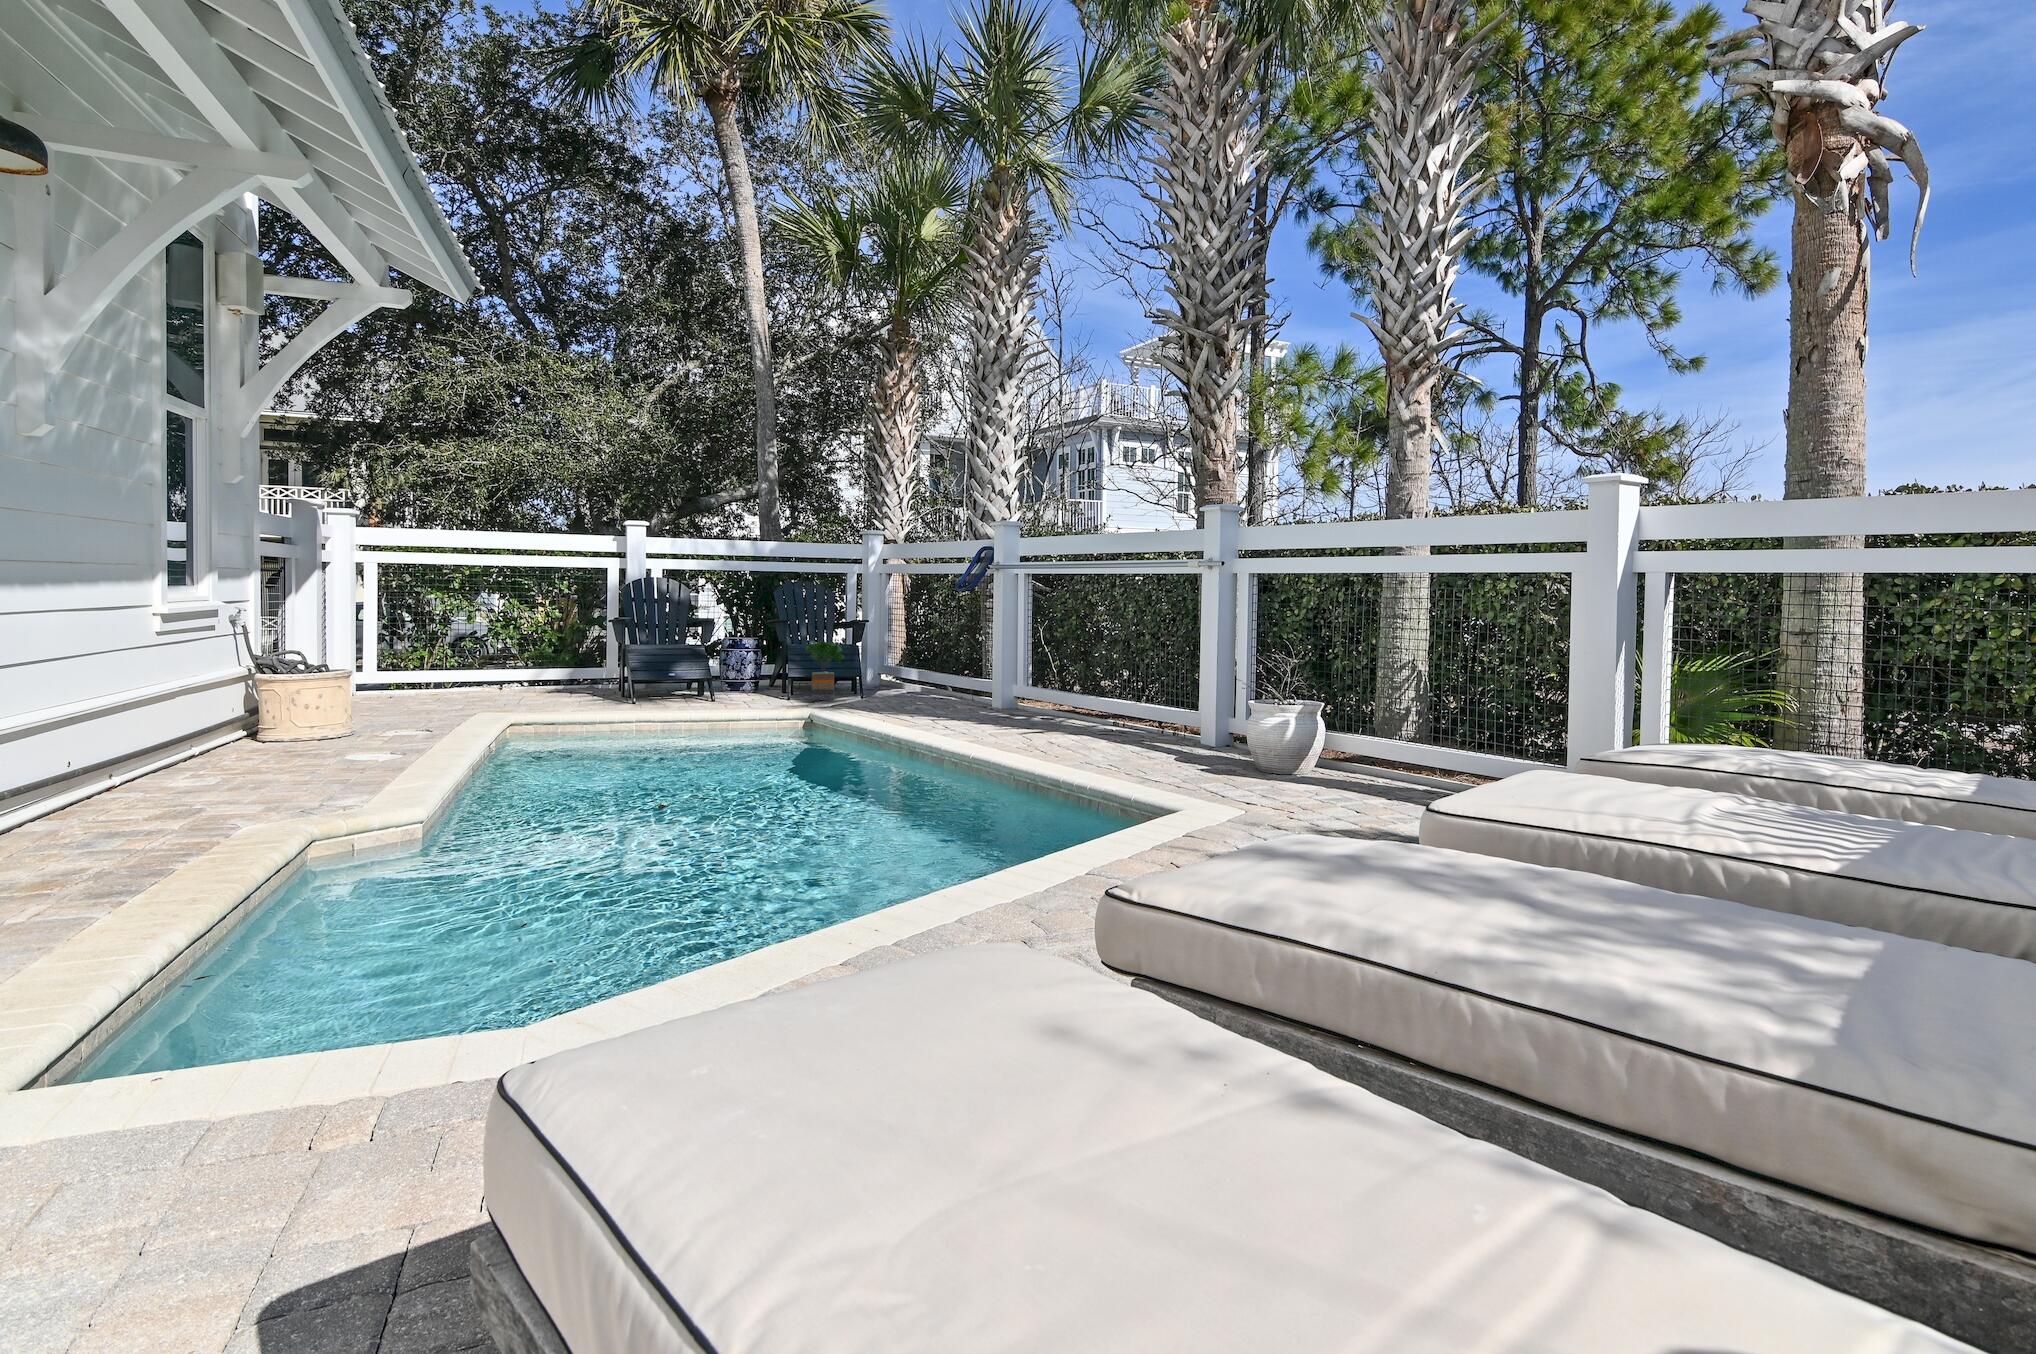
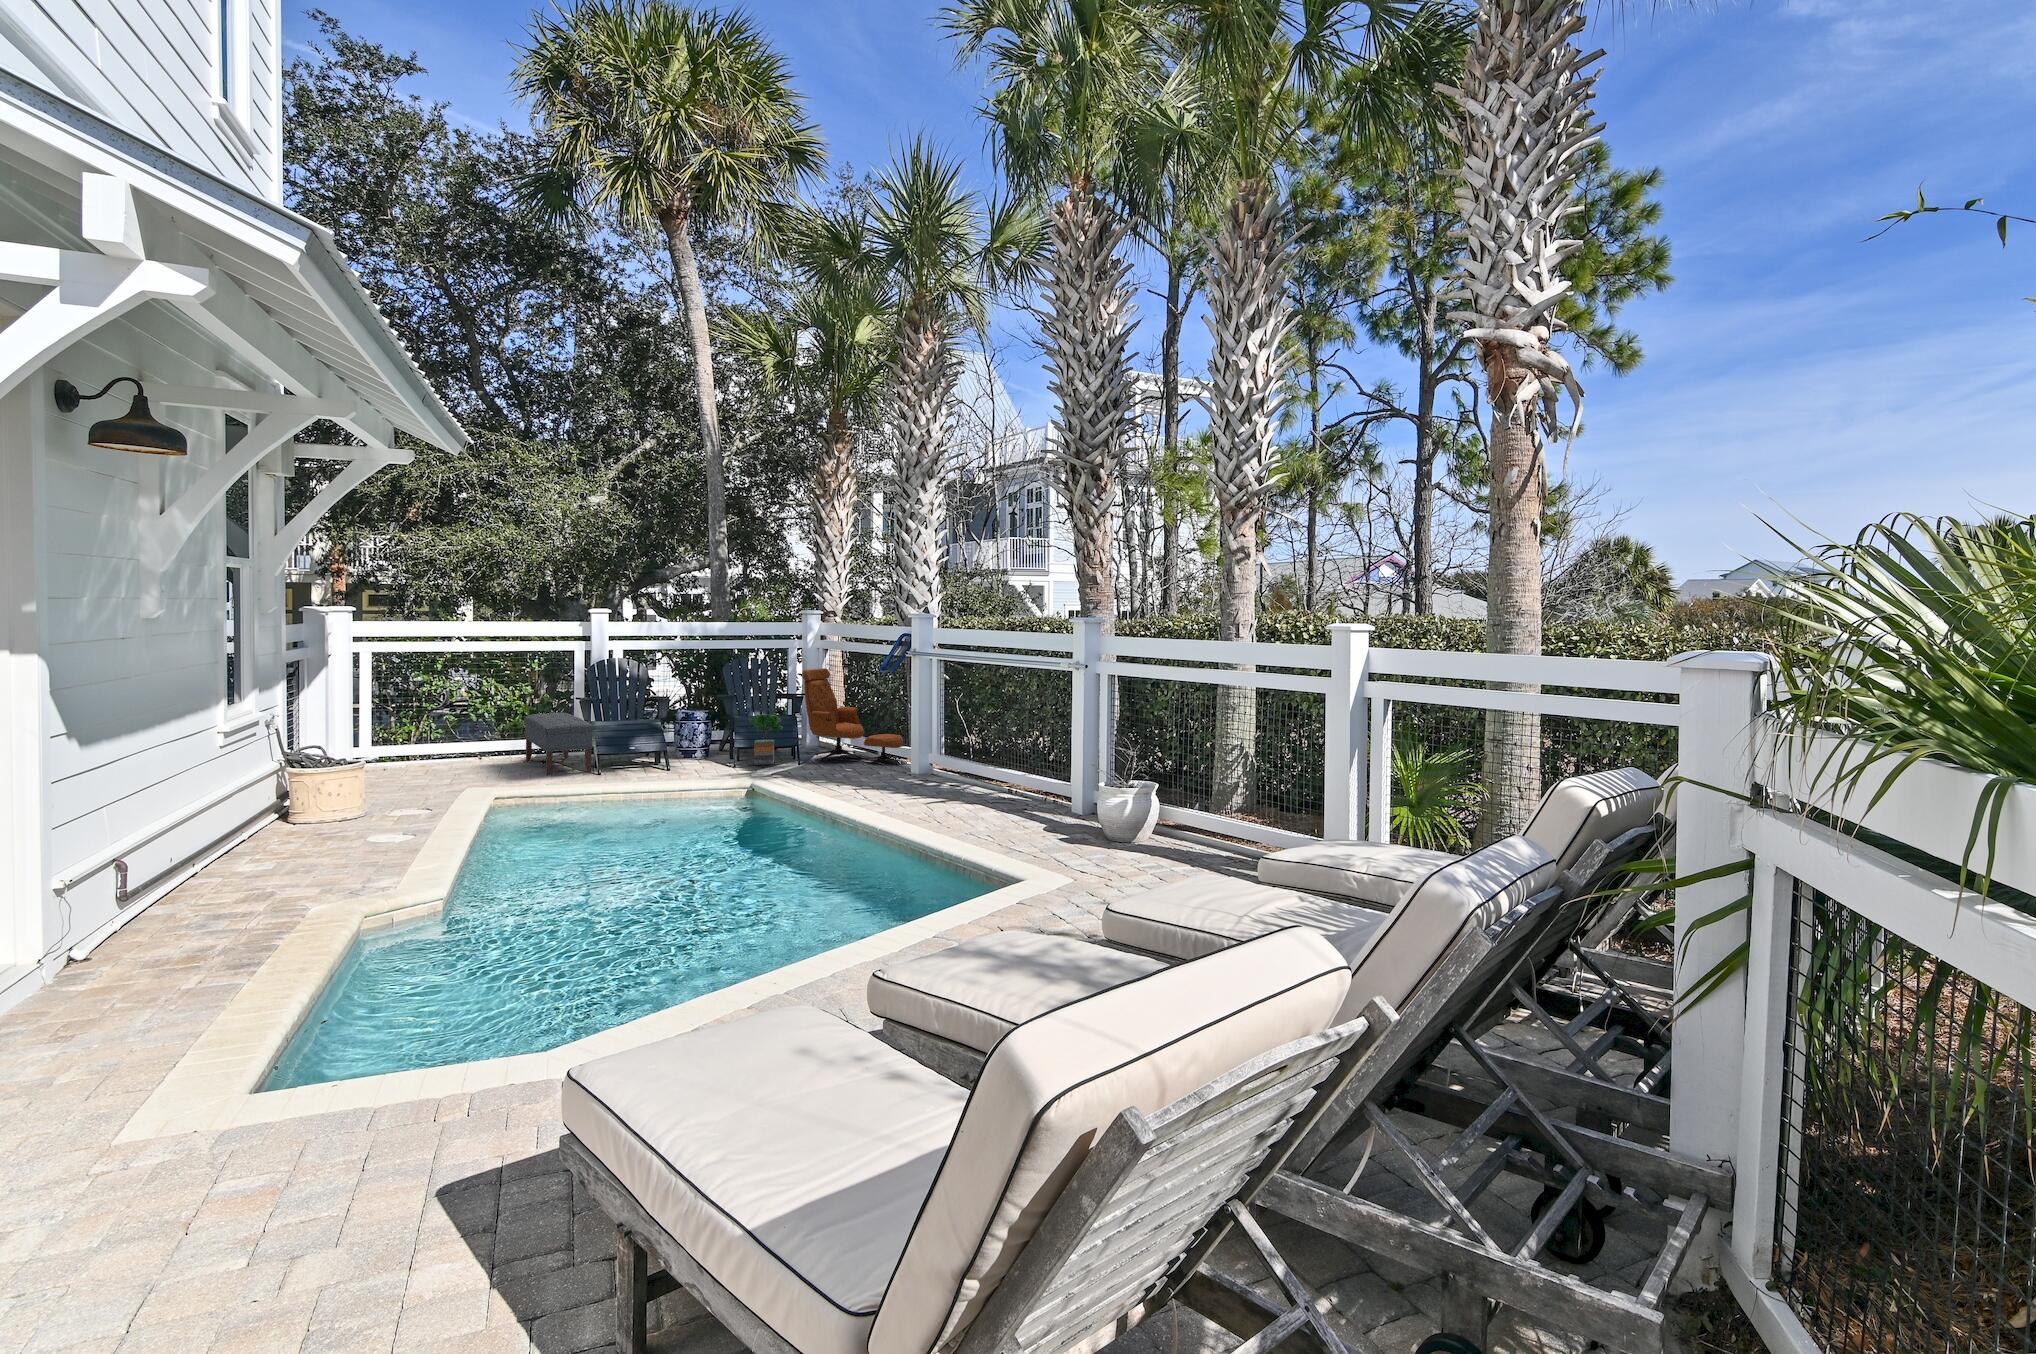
lounge chair: none [866,593,984,702] -> present [802,668,904,764]
bench: none [549,638,629,706] -> present [524,713,594,776]

